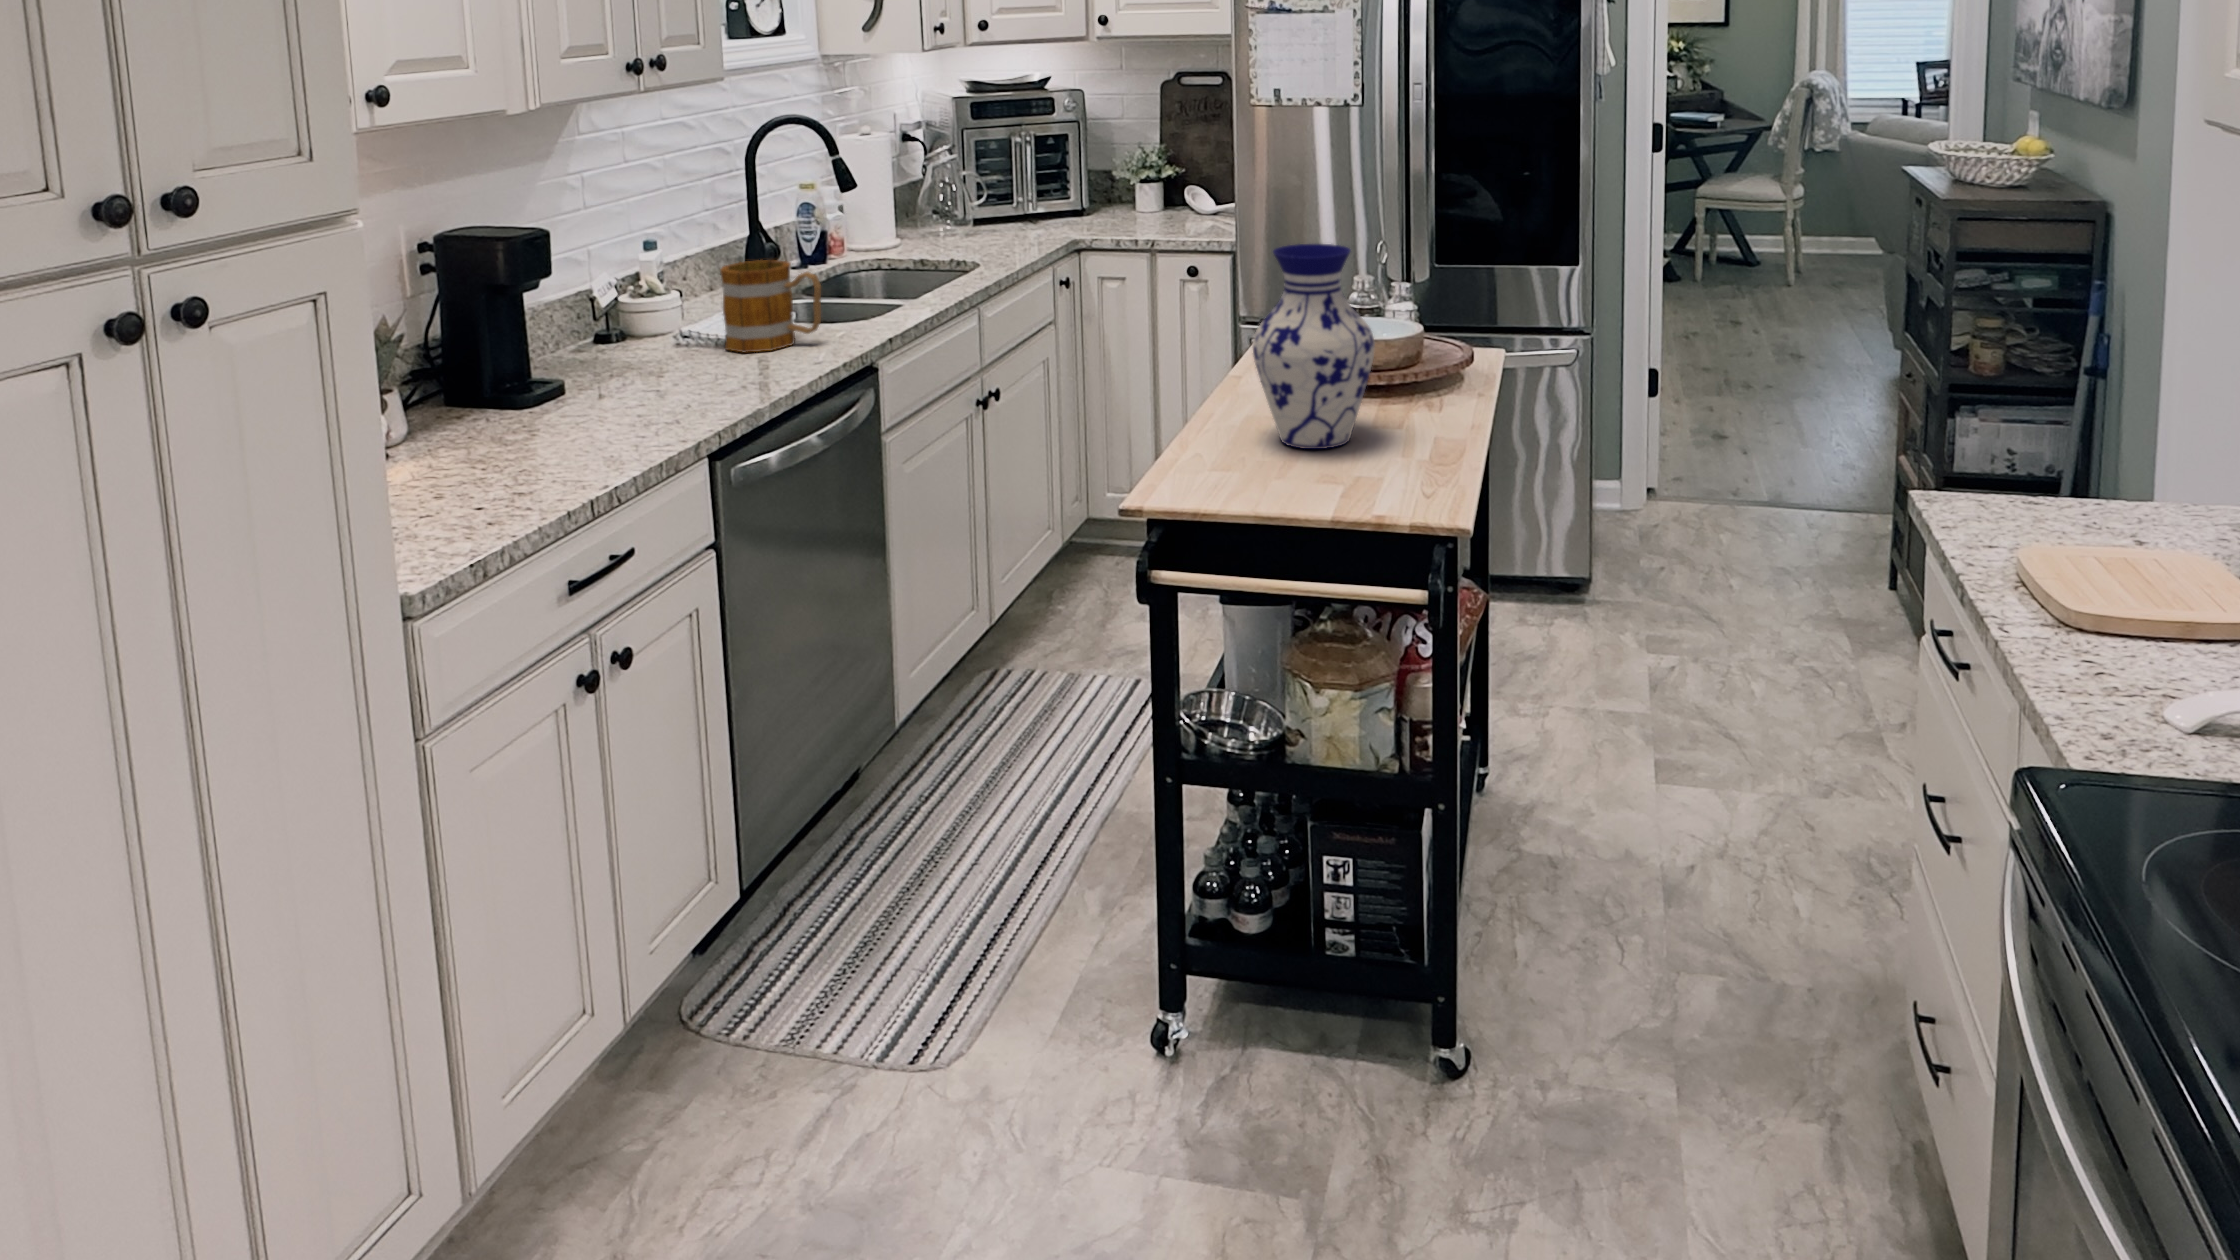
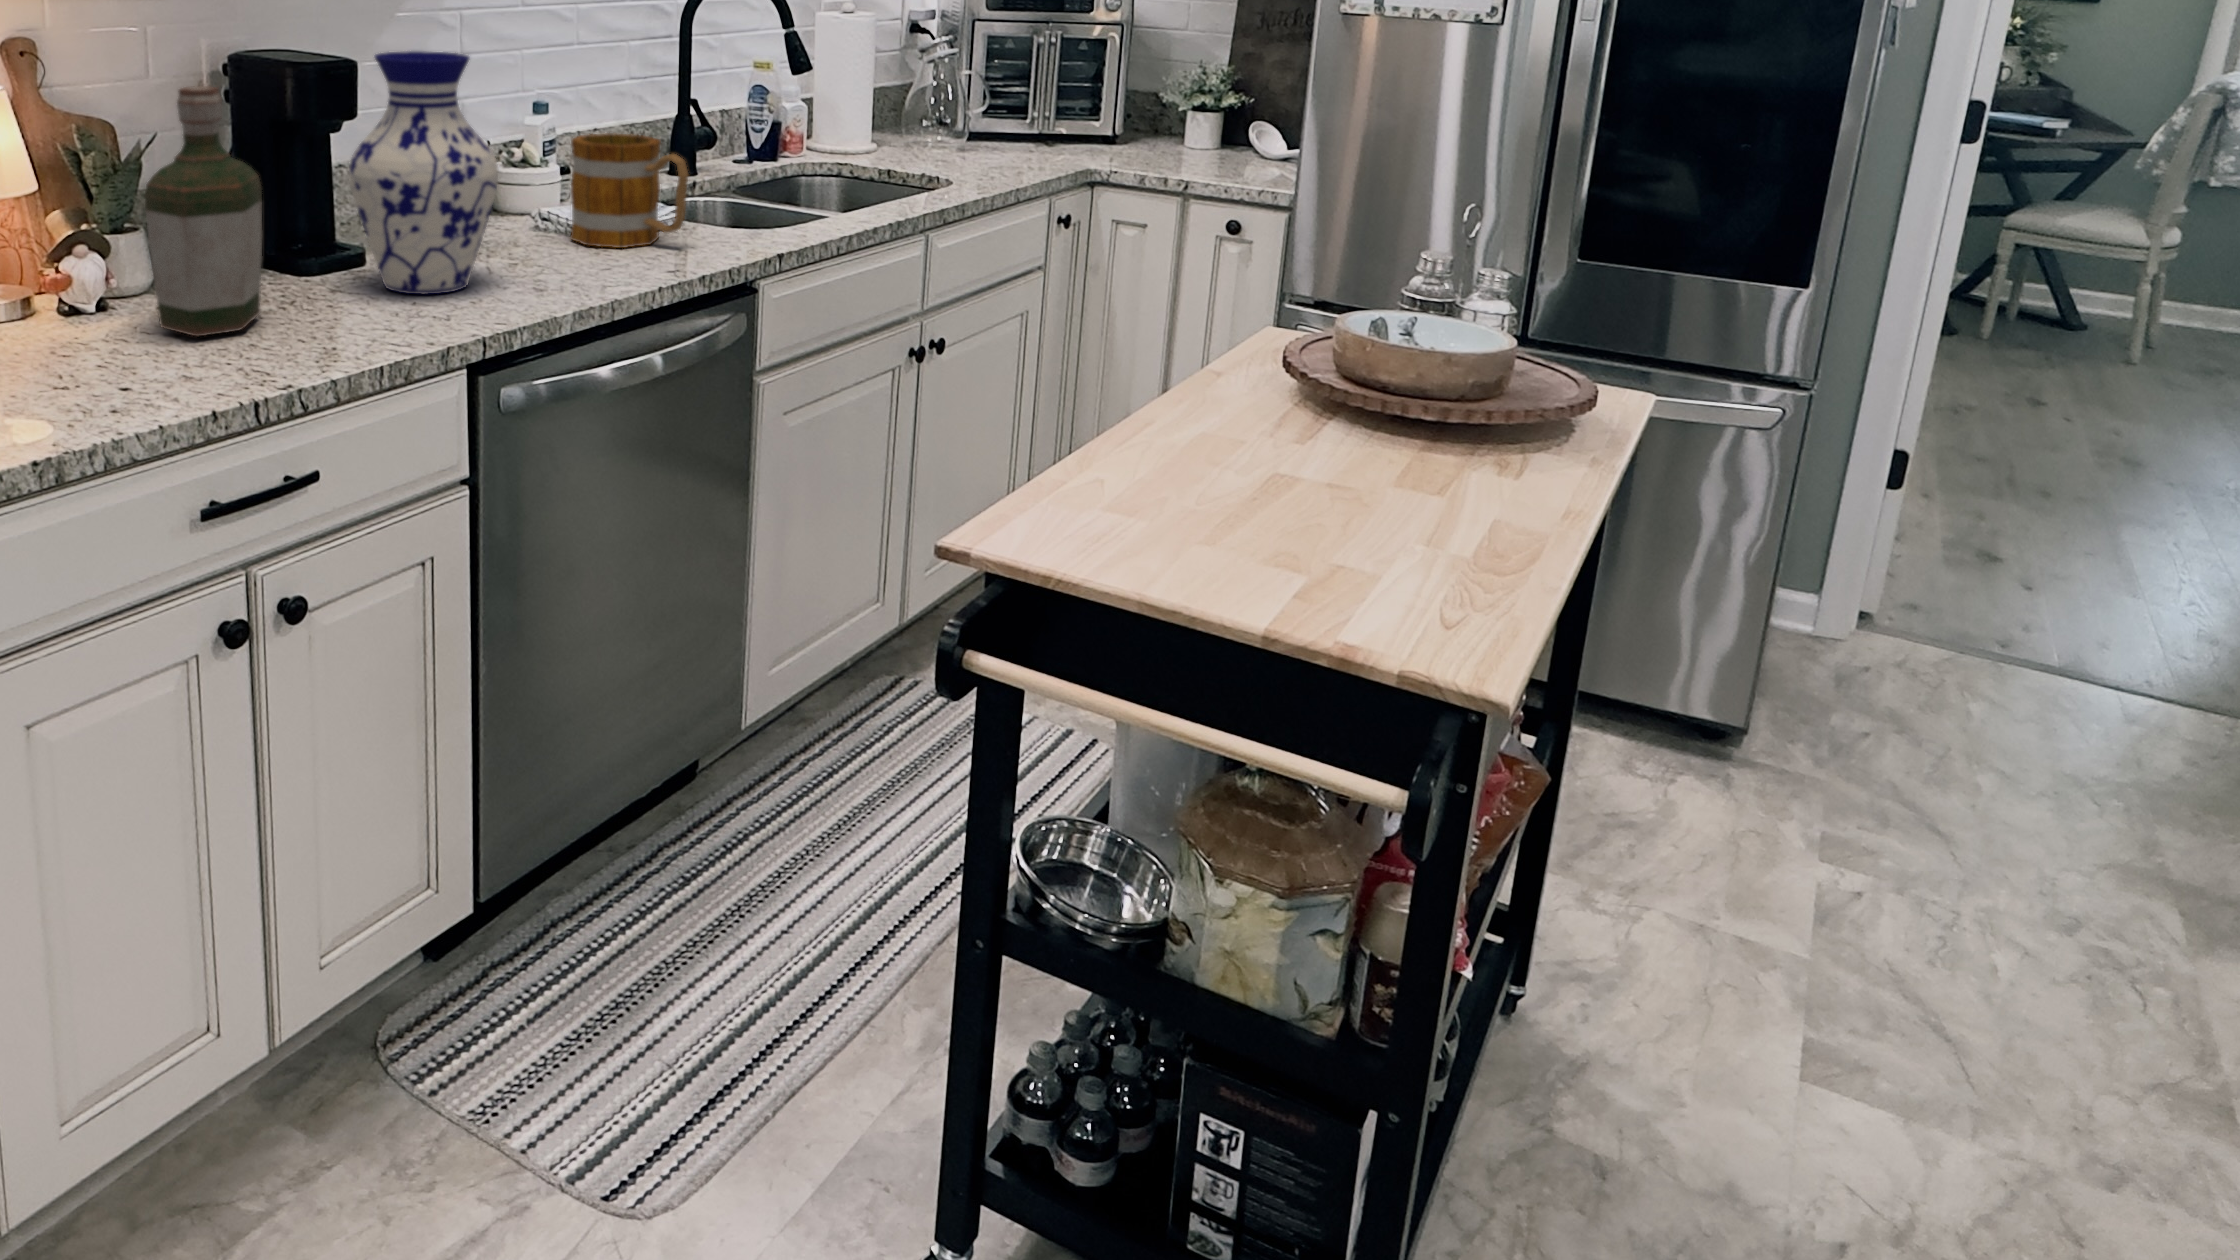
vase: present [1253,244,1375,449] -> present [349,51,498,294]
bottle: none [444,268,532,465] -> present [145,86,262,336]

